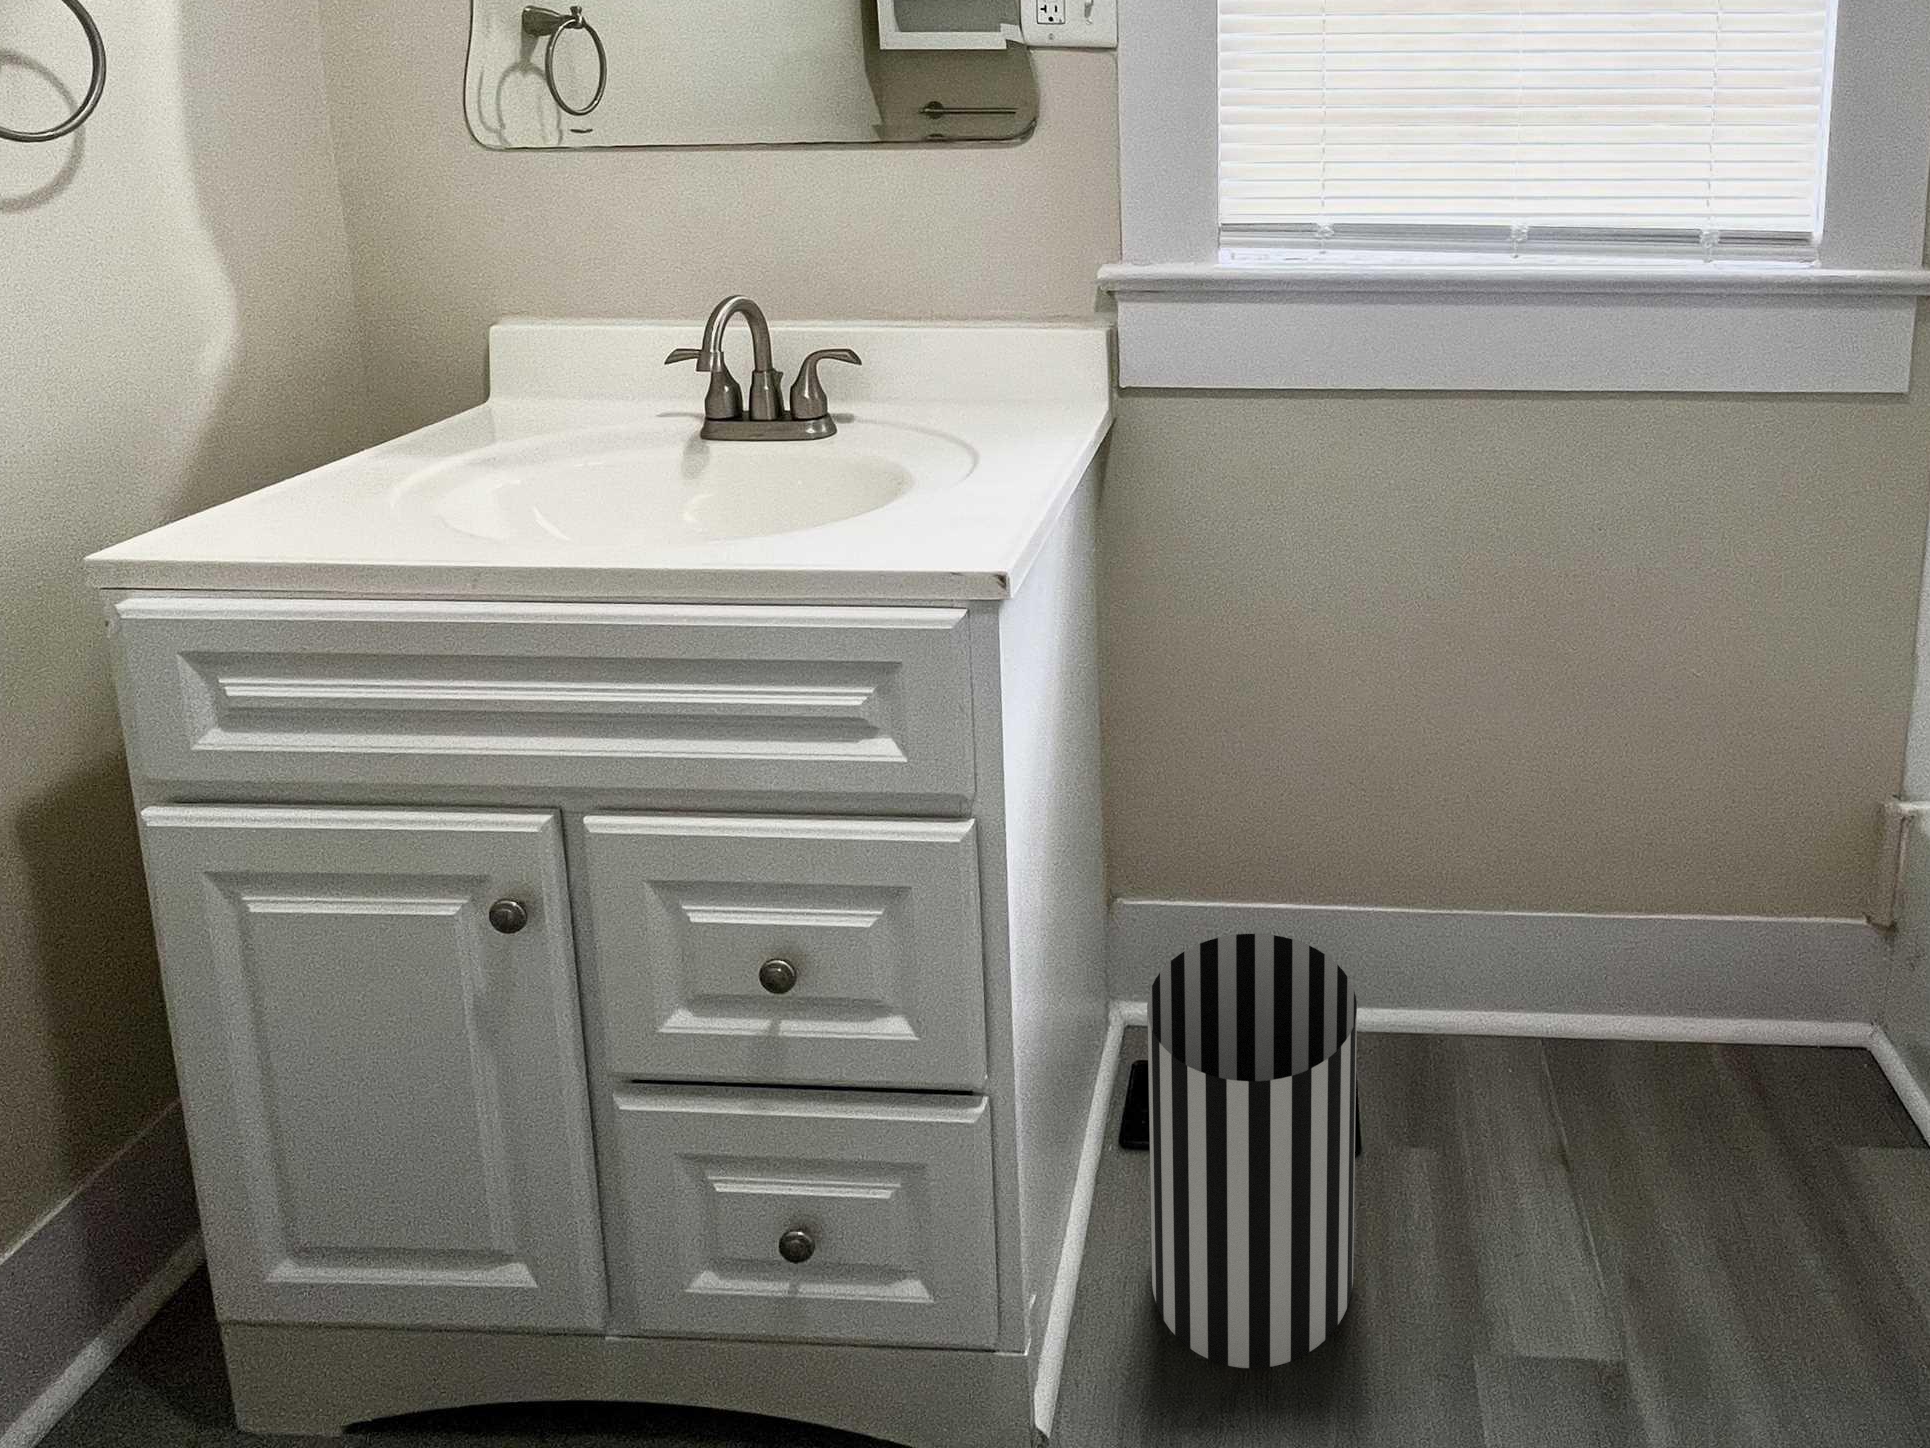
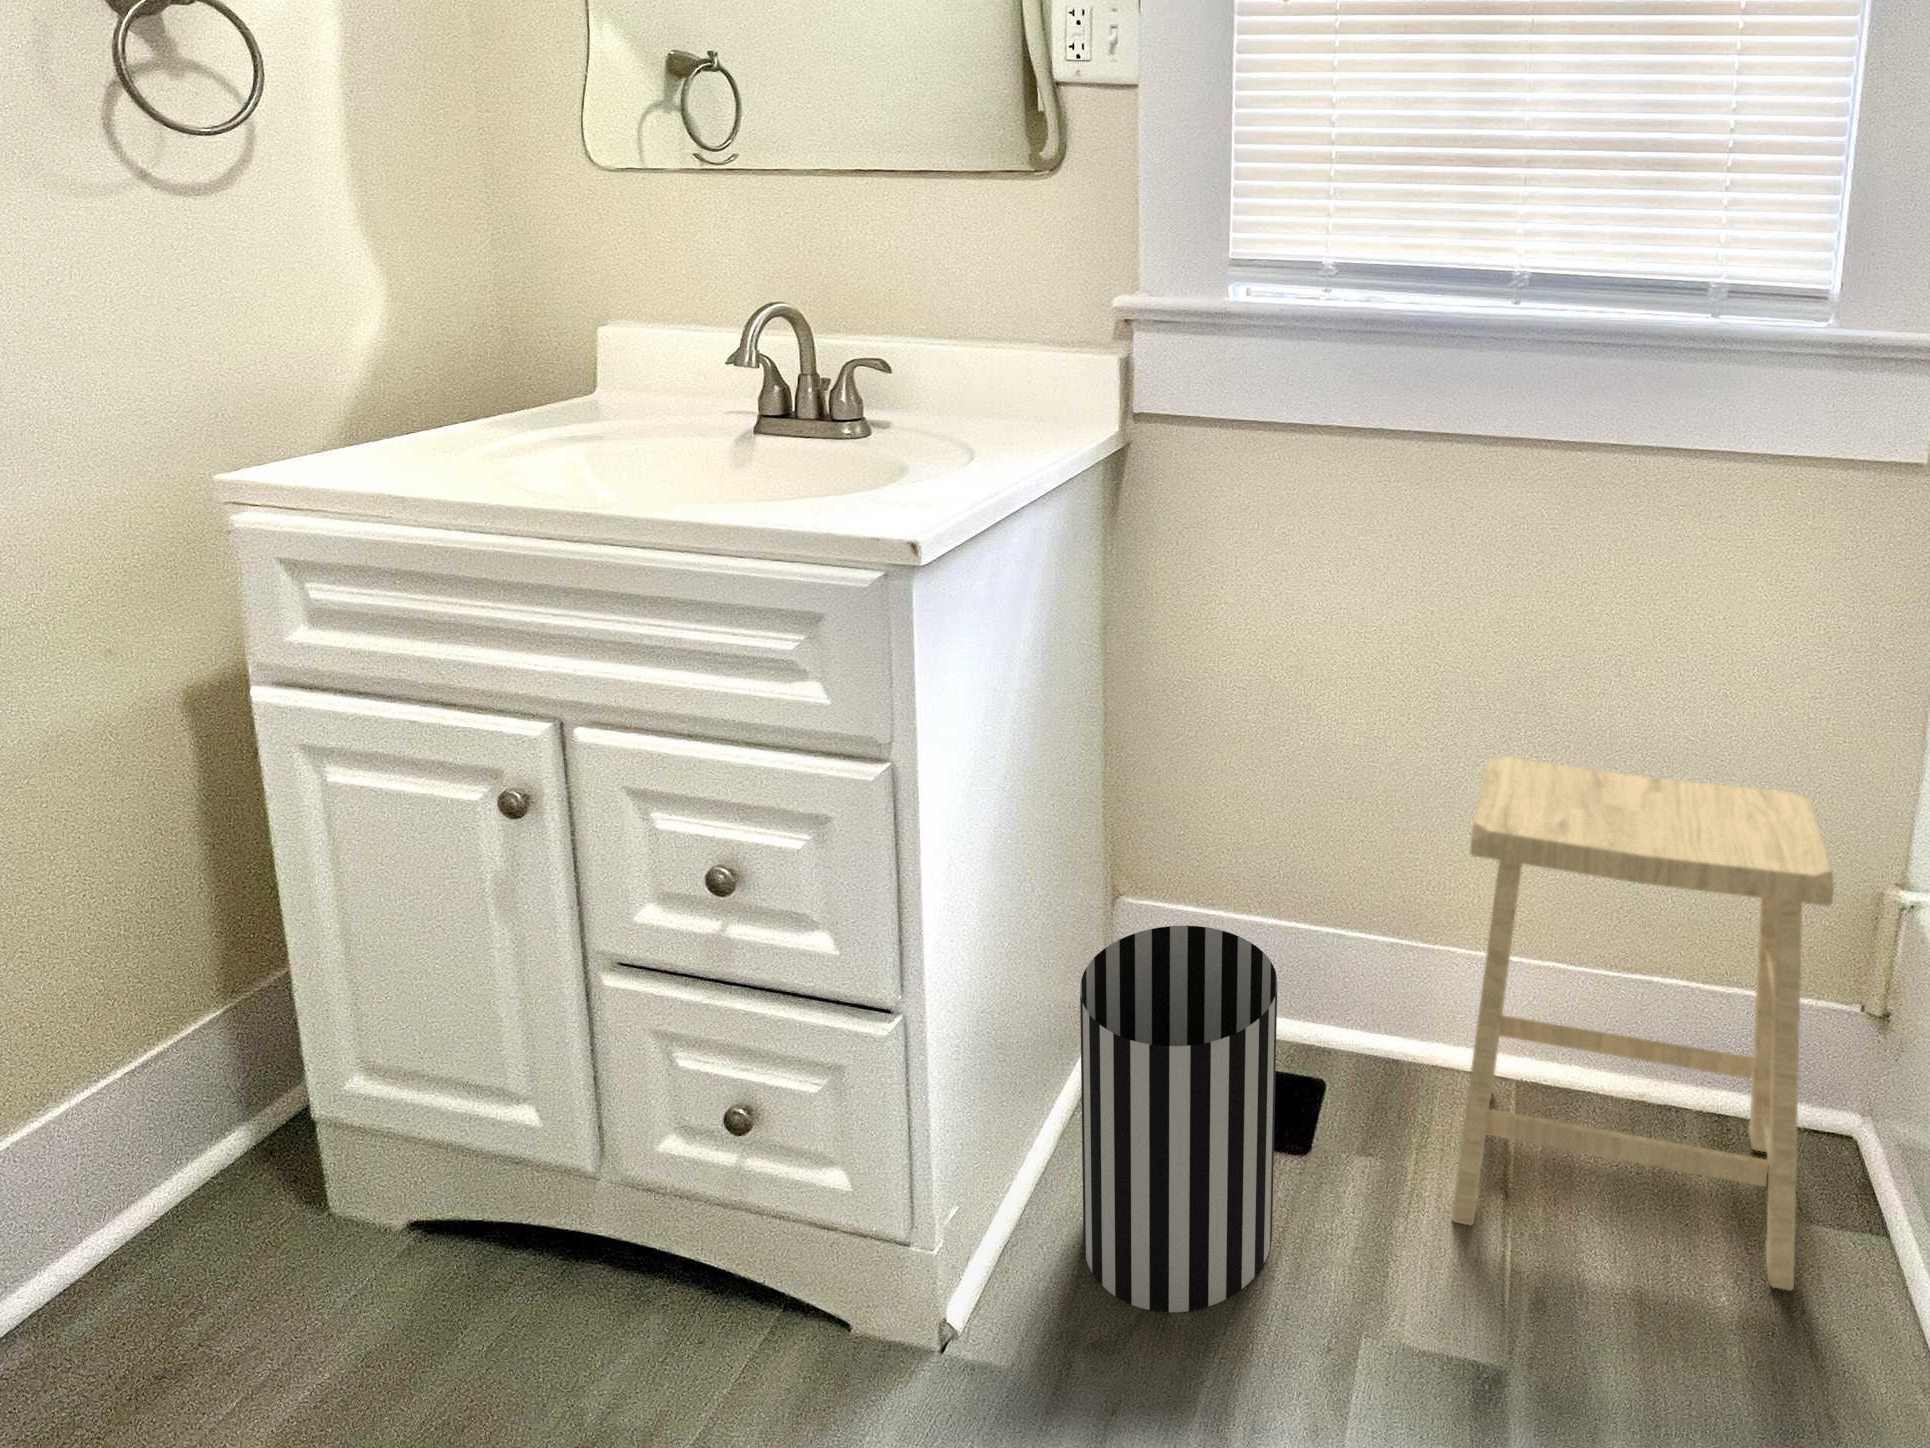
footstool: none [1497,714,1890,1225] -> present [1452,757,1834,1291]

